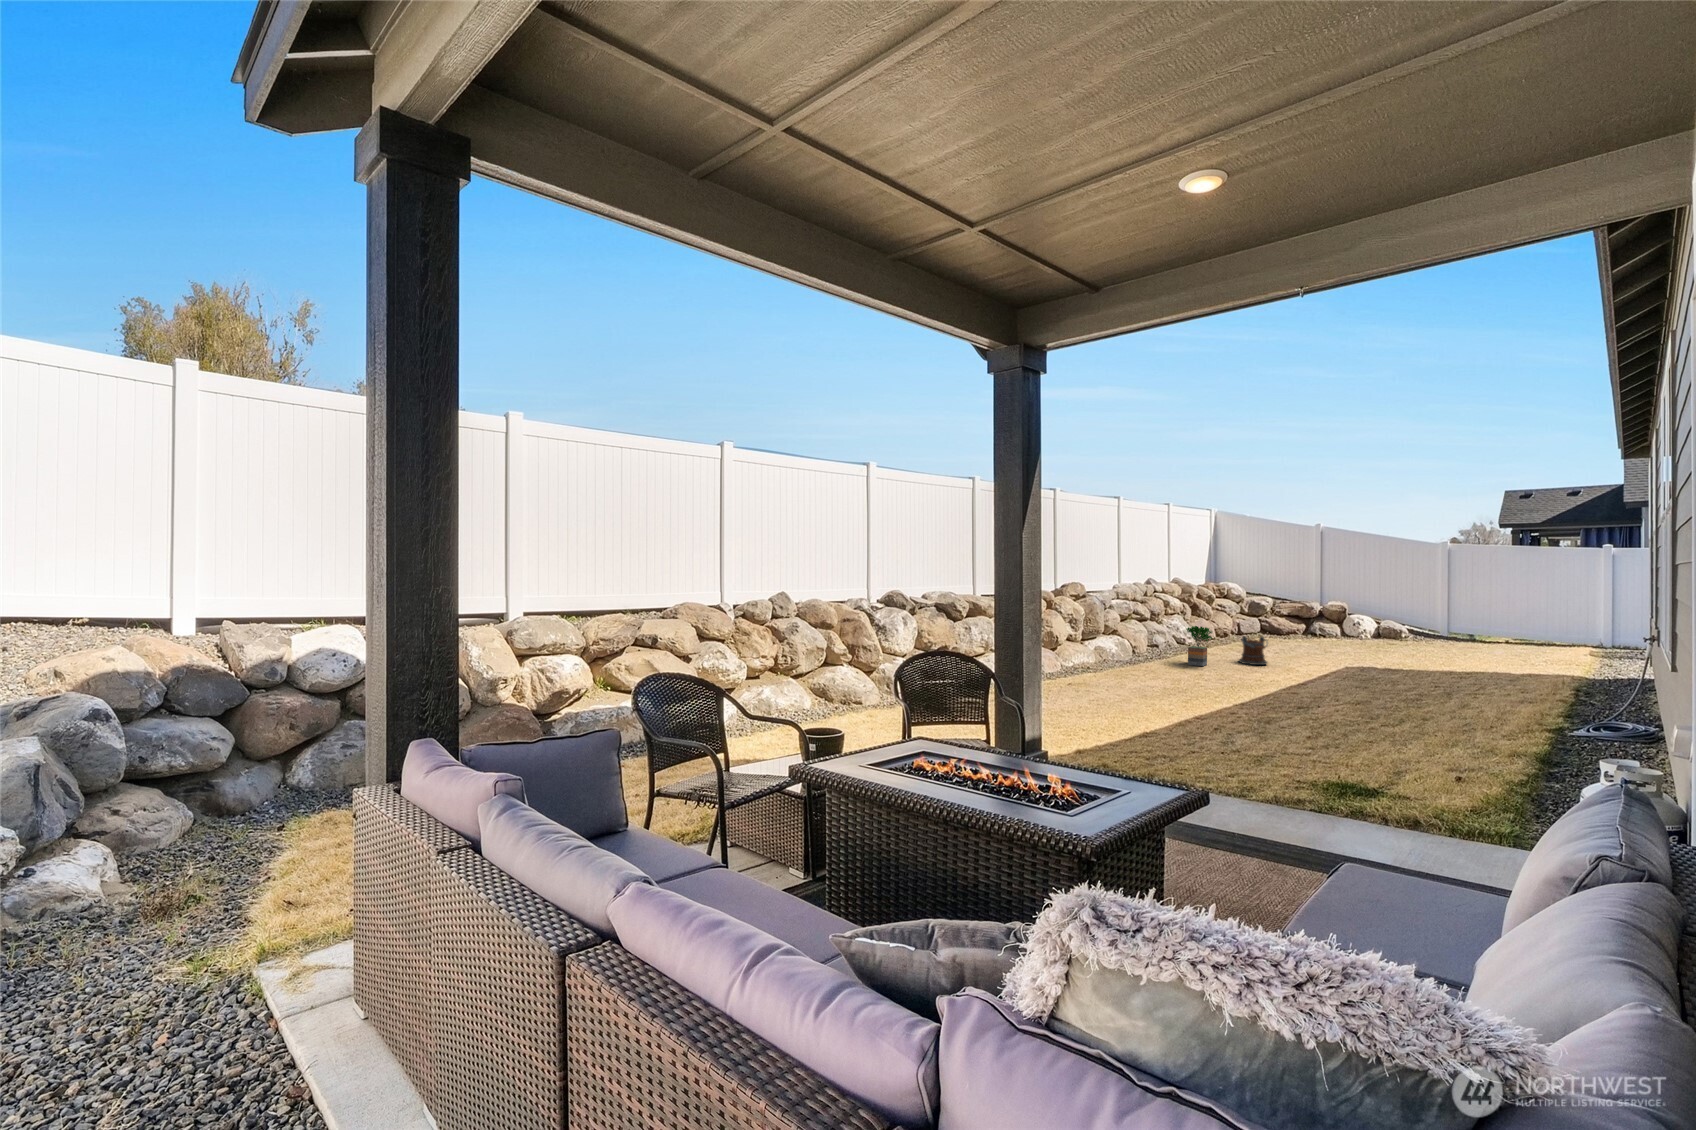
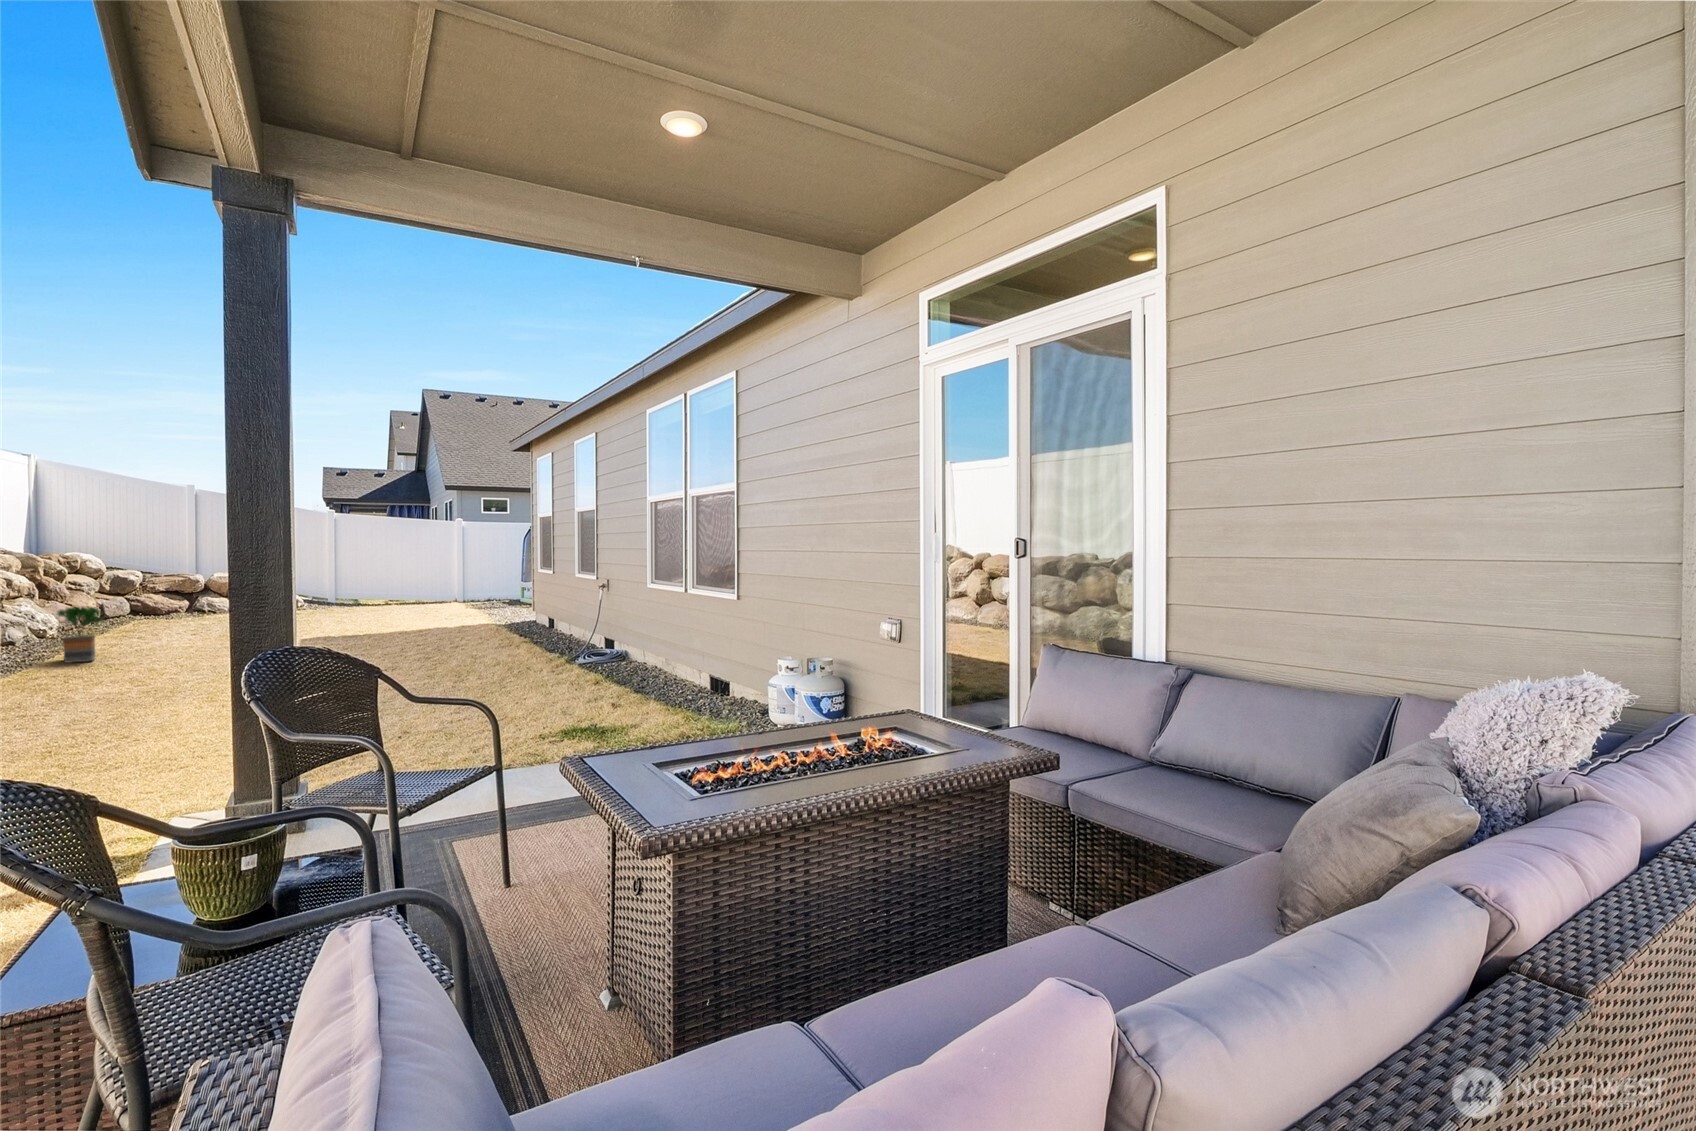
bucket: present [1239,636,1268,665] -> none [138,612,182,651]

